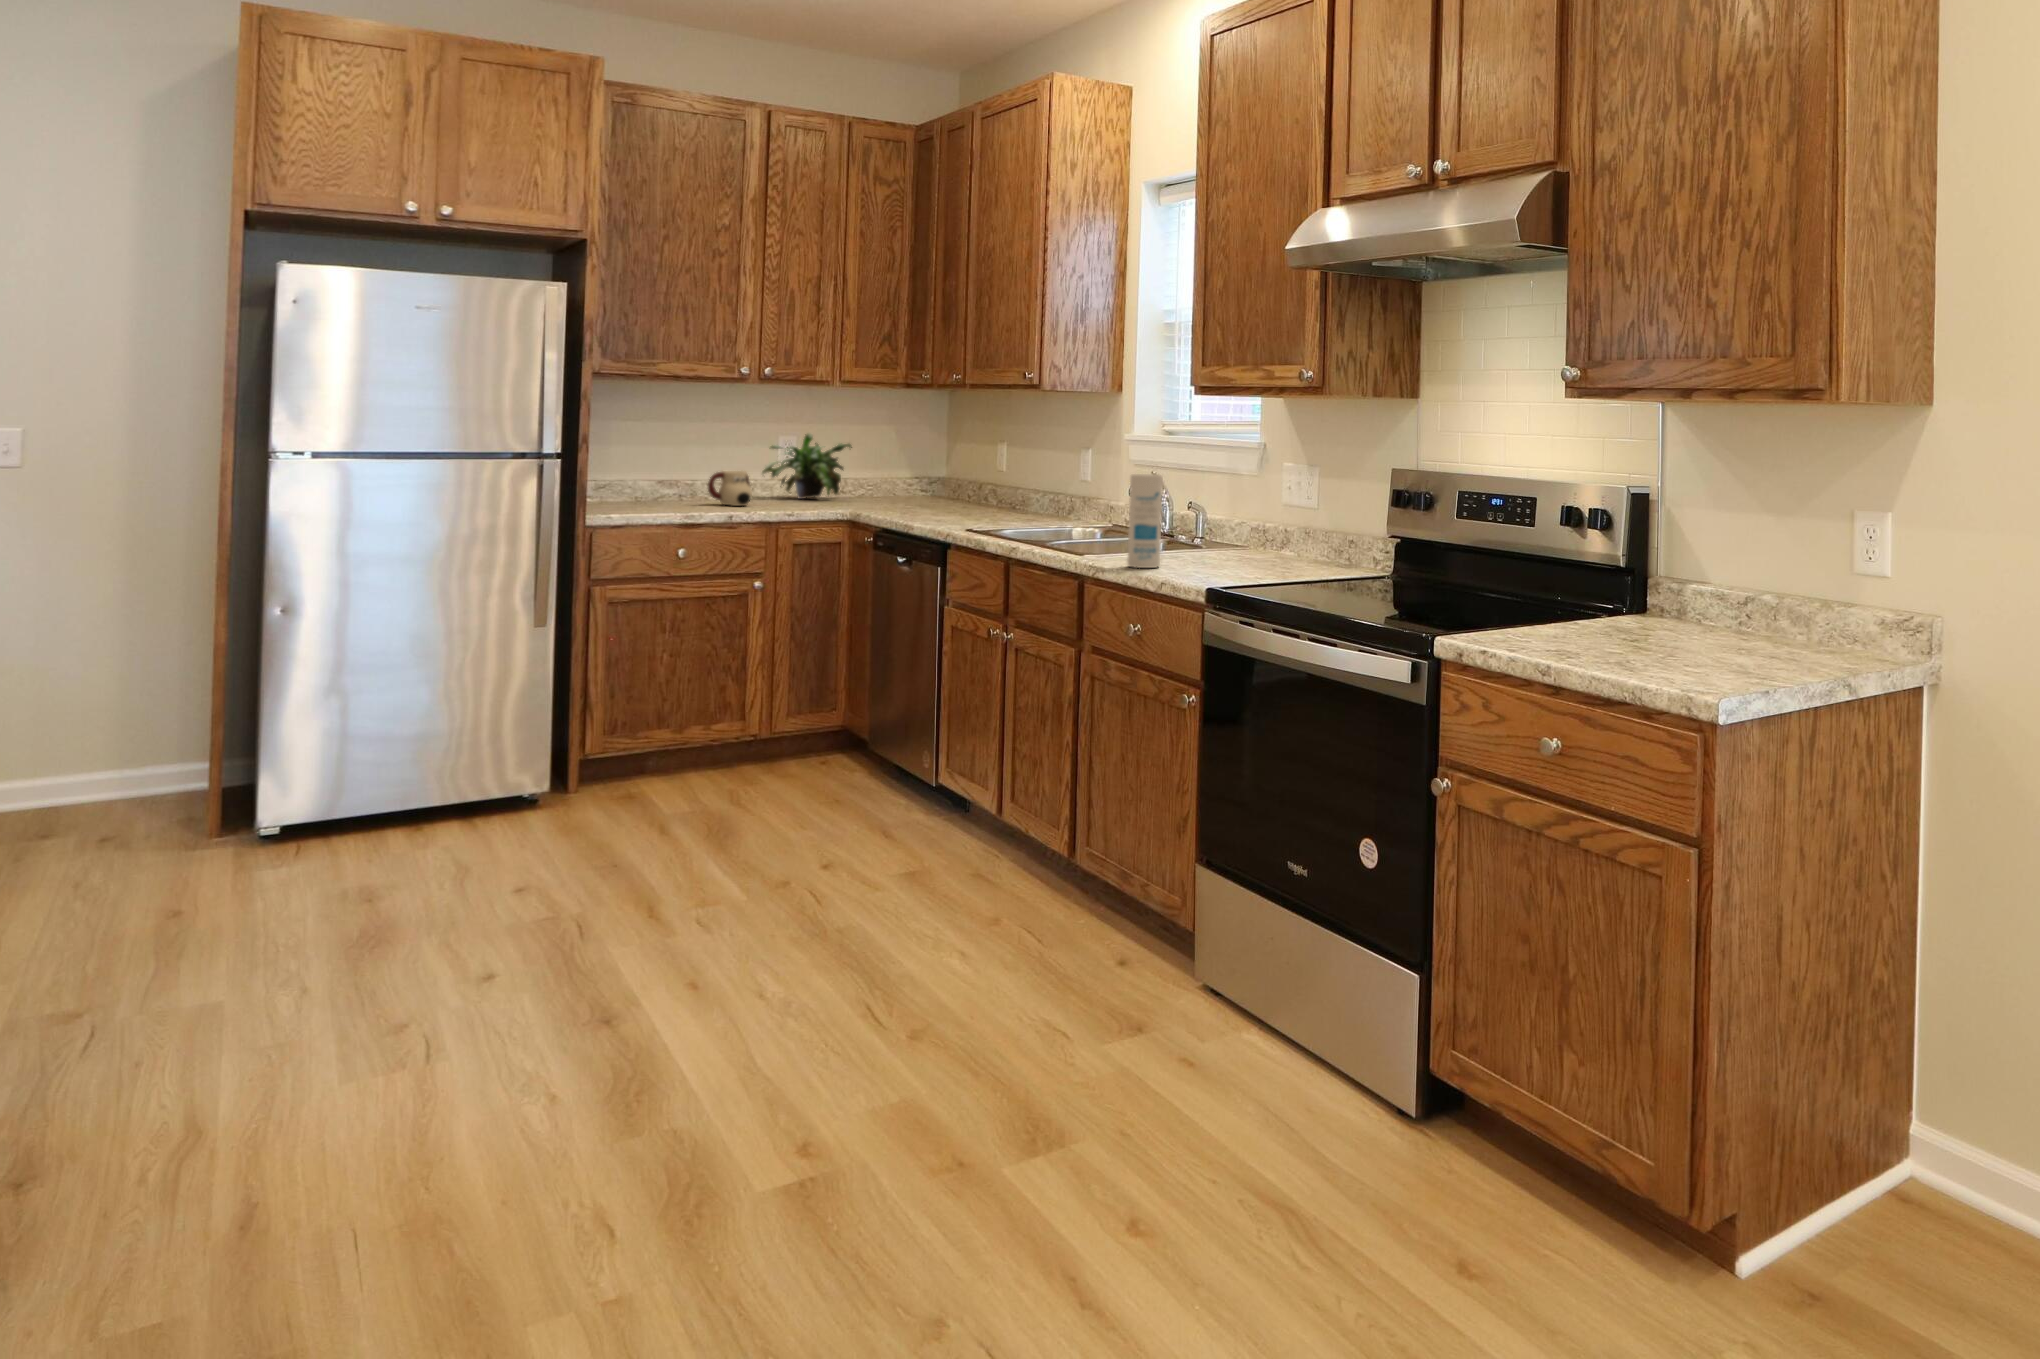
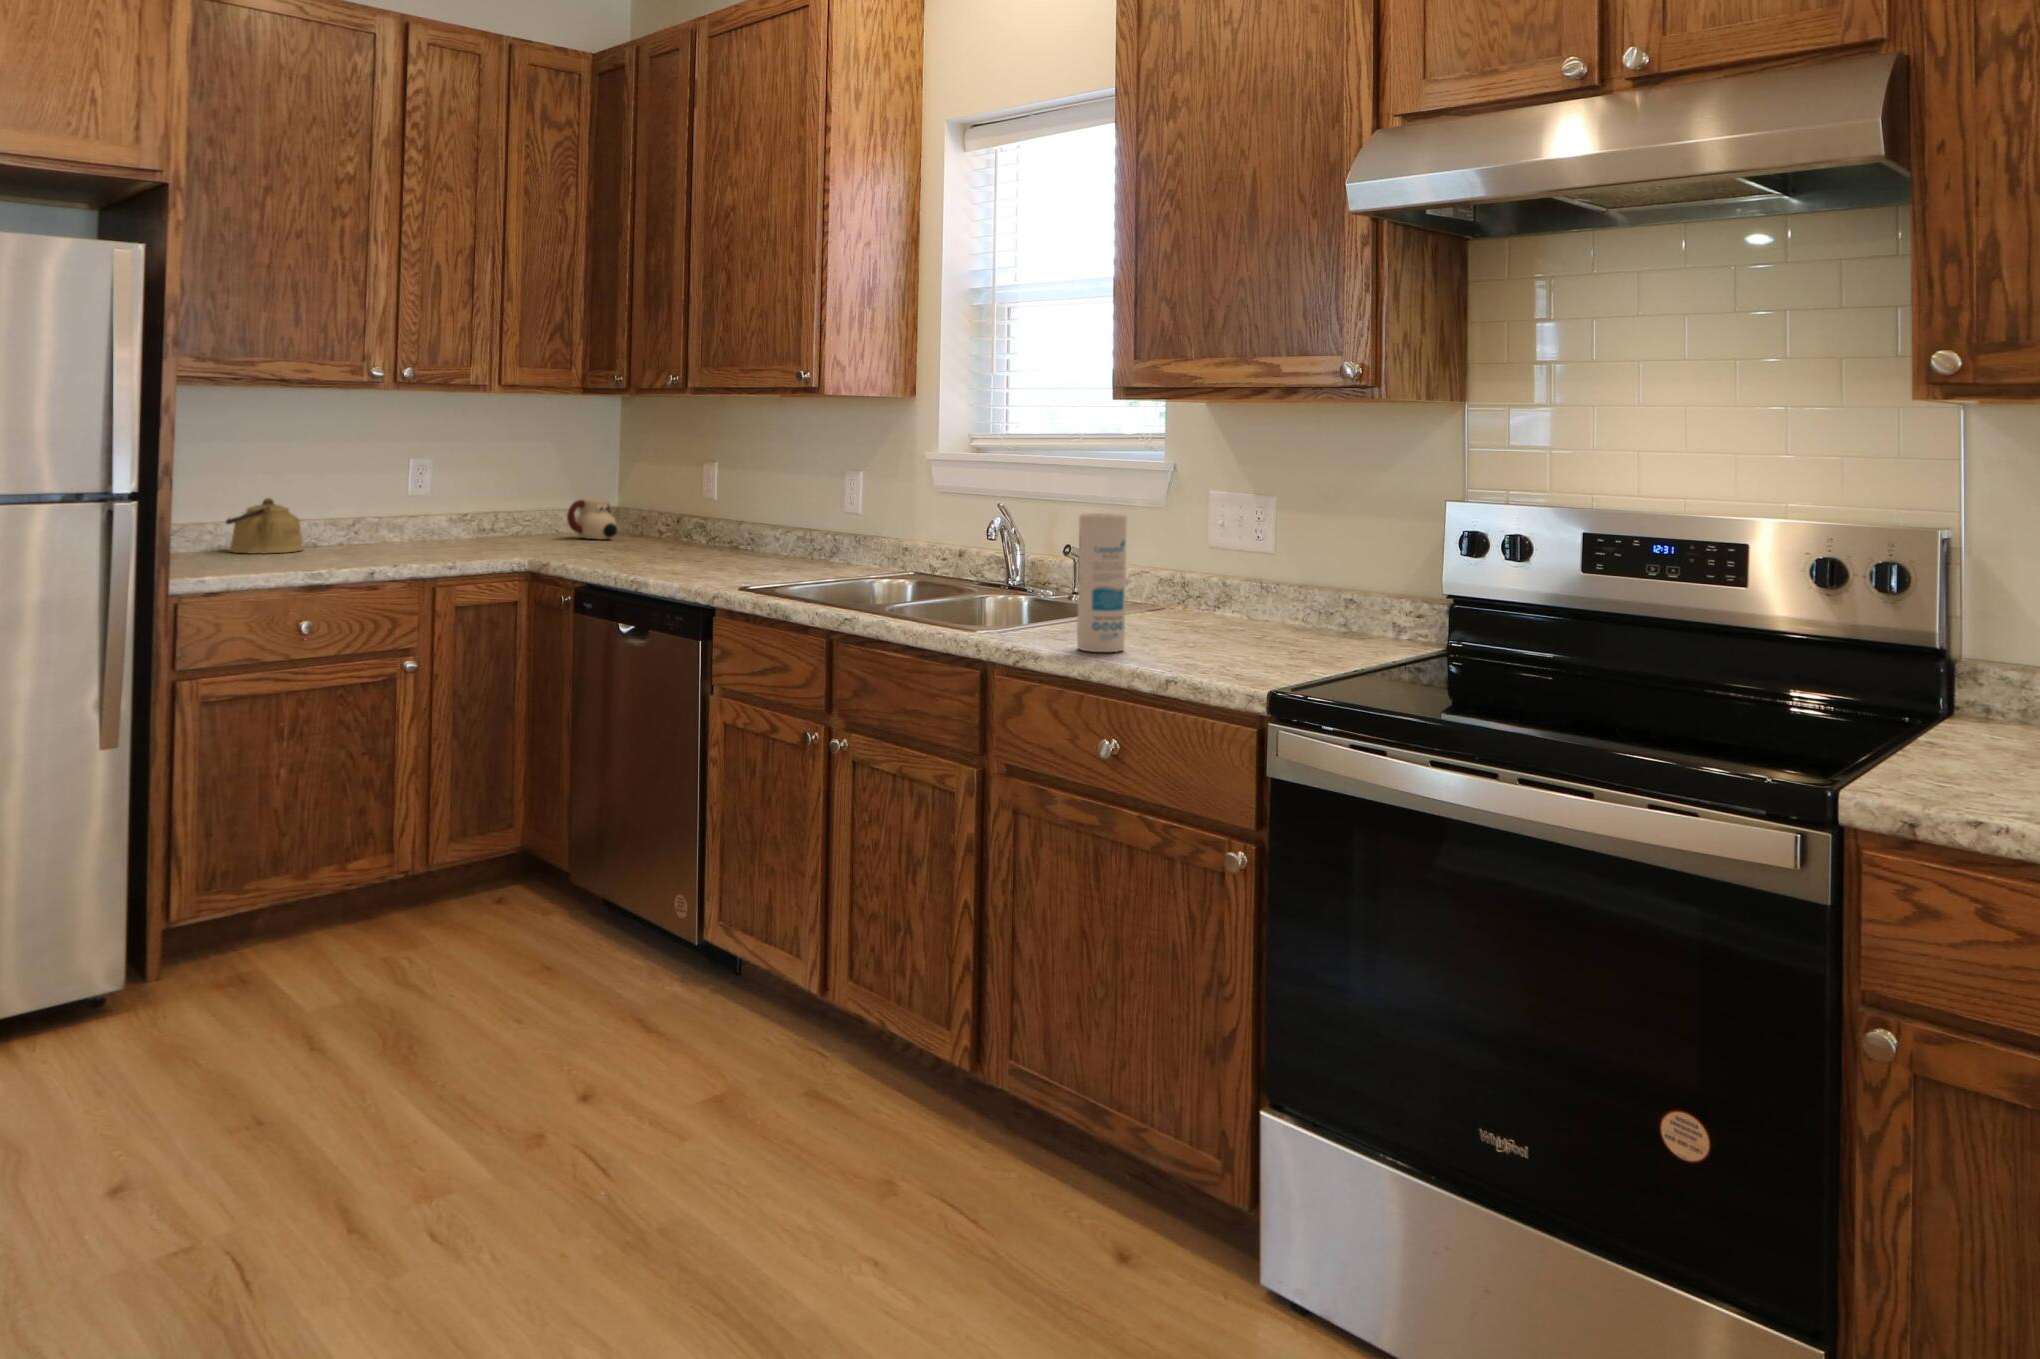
potted plant: present [763,434,852,499] -> none [388,455,510,543]
kettle: none [640,462,697,502] -> present [226,498,303,553]
mug: present [708,471,752,506] -> present [567,498,617,539]

